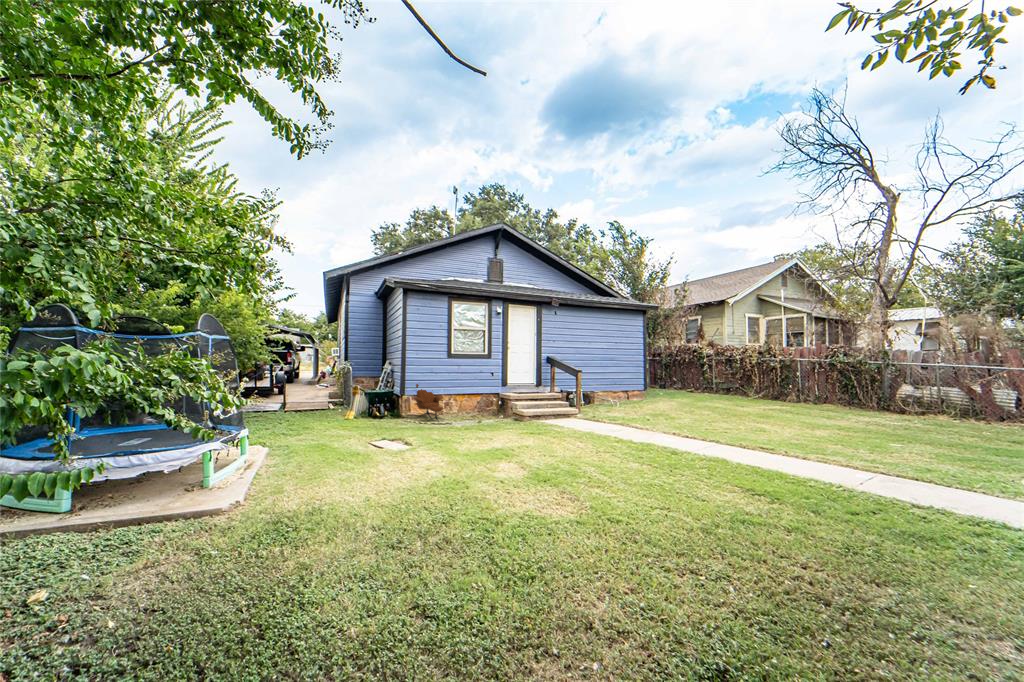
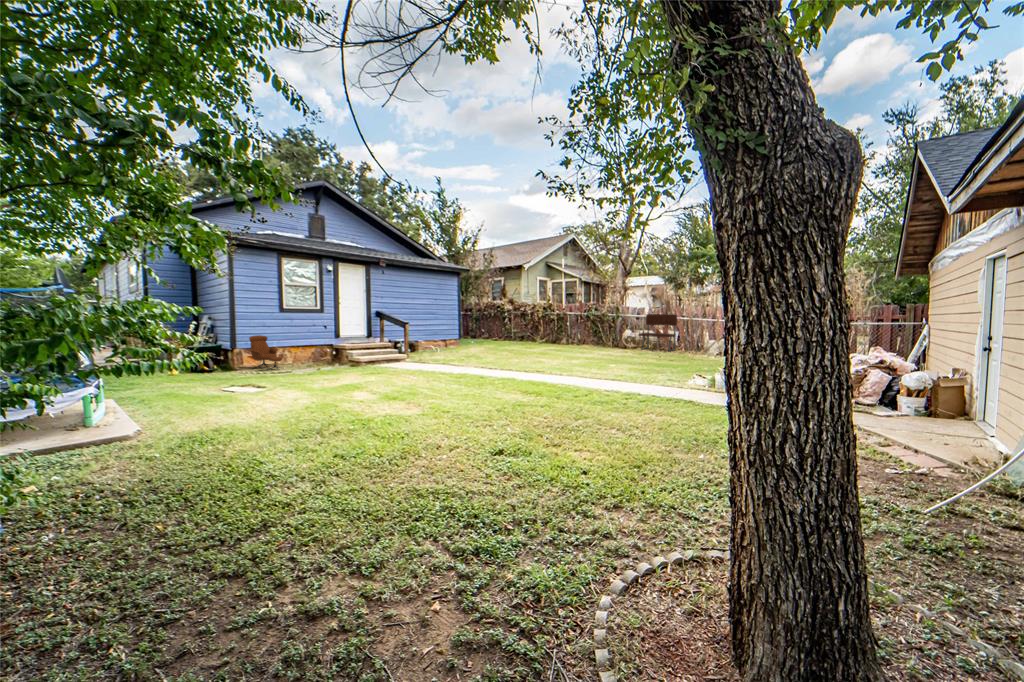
bench: none [930,362,1012,423] -> present [639,314,677,351]

